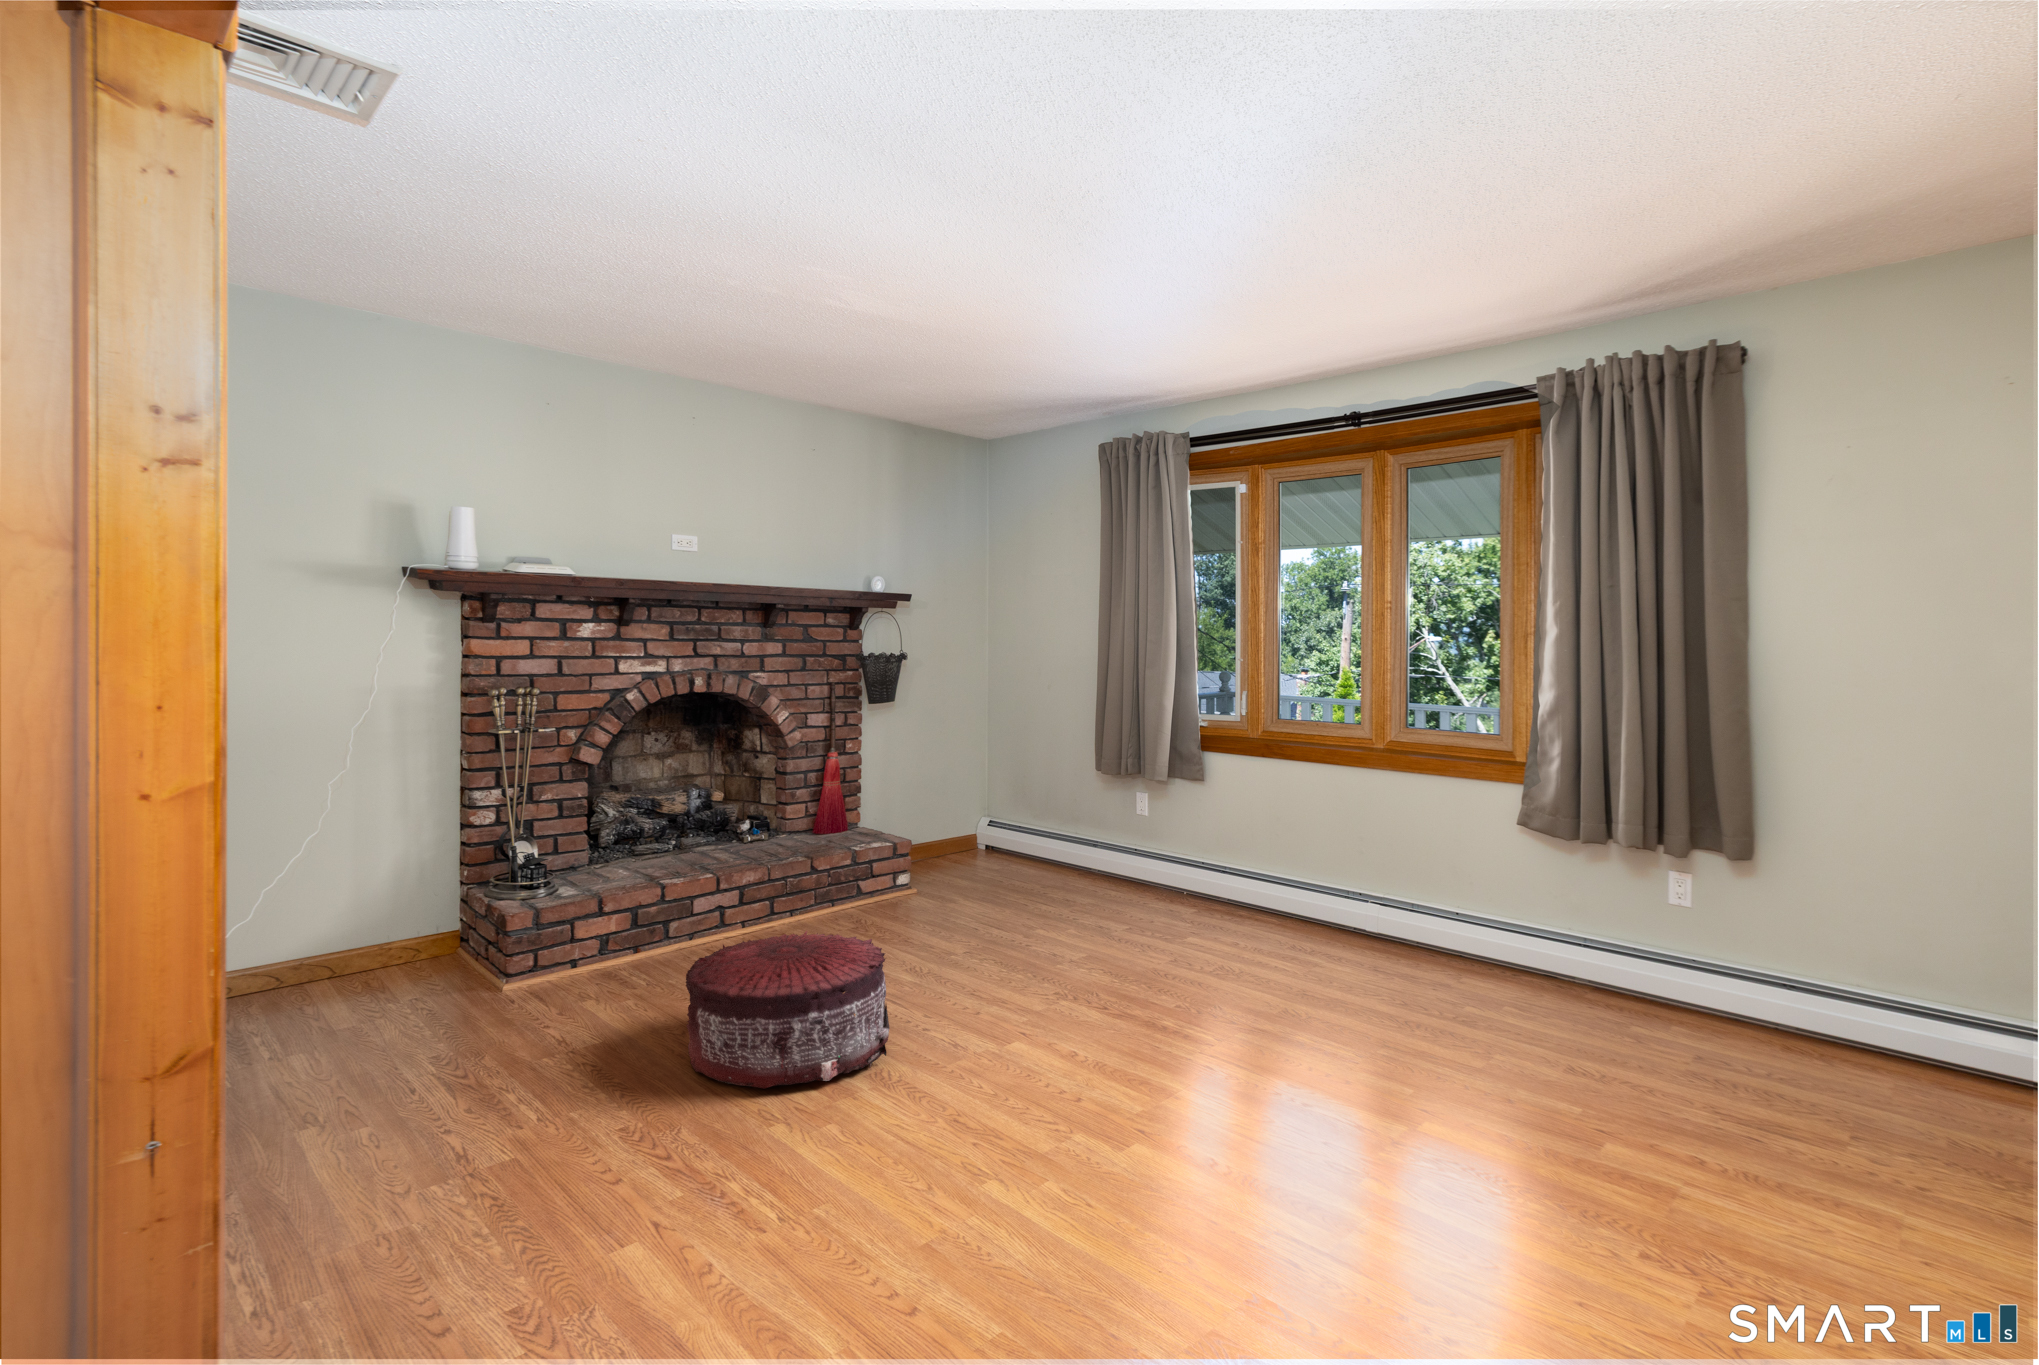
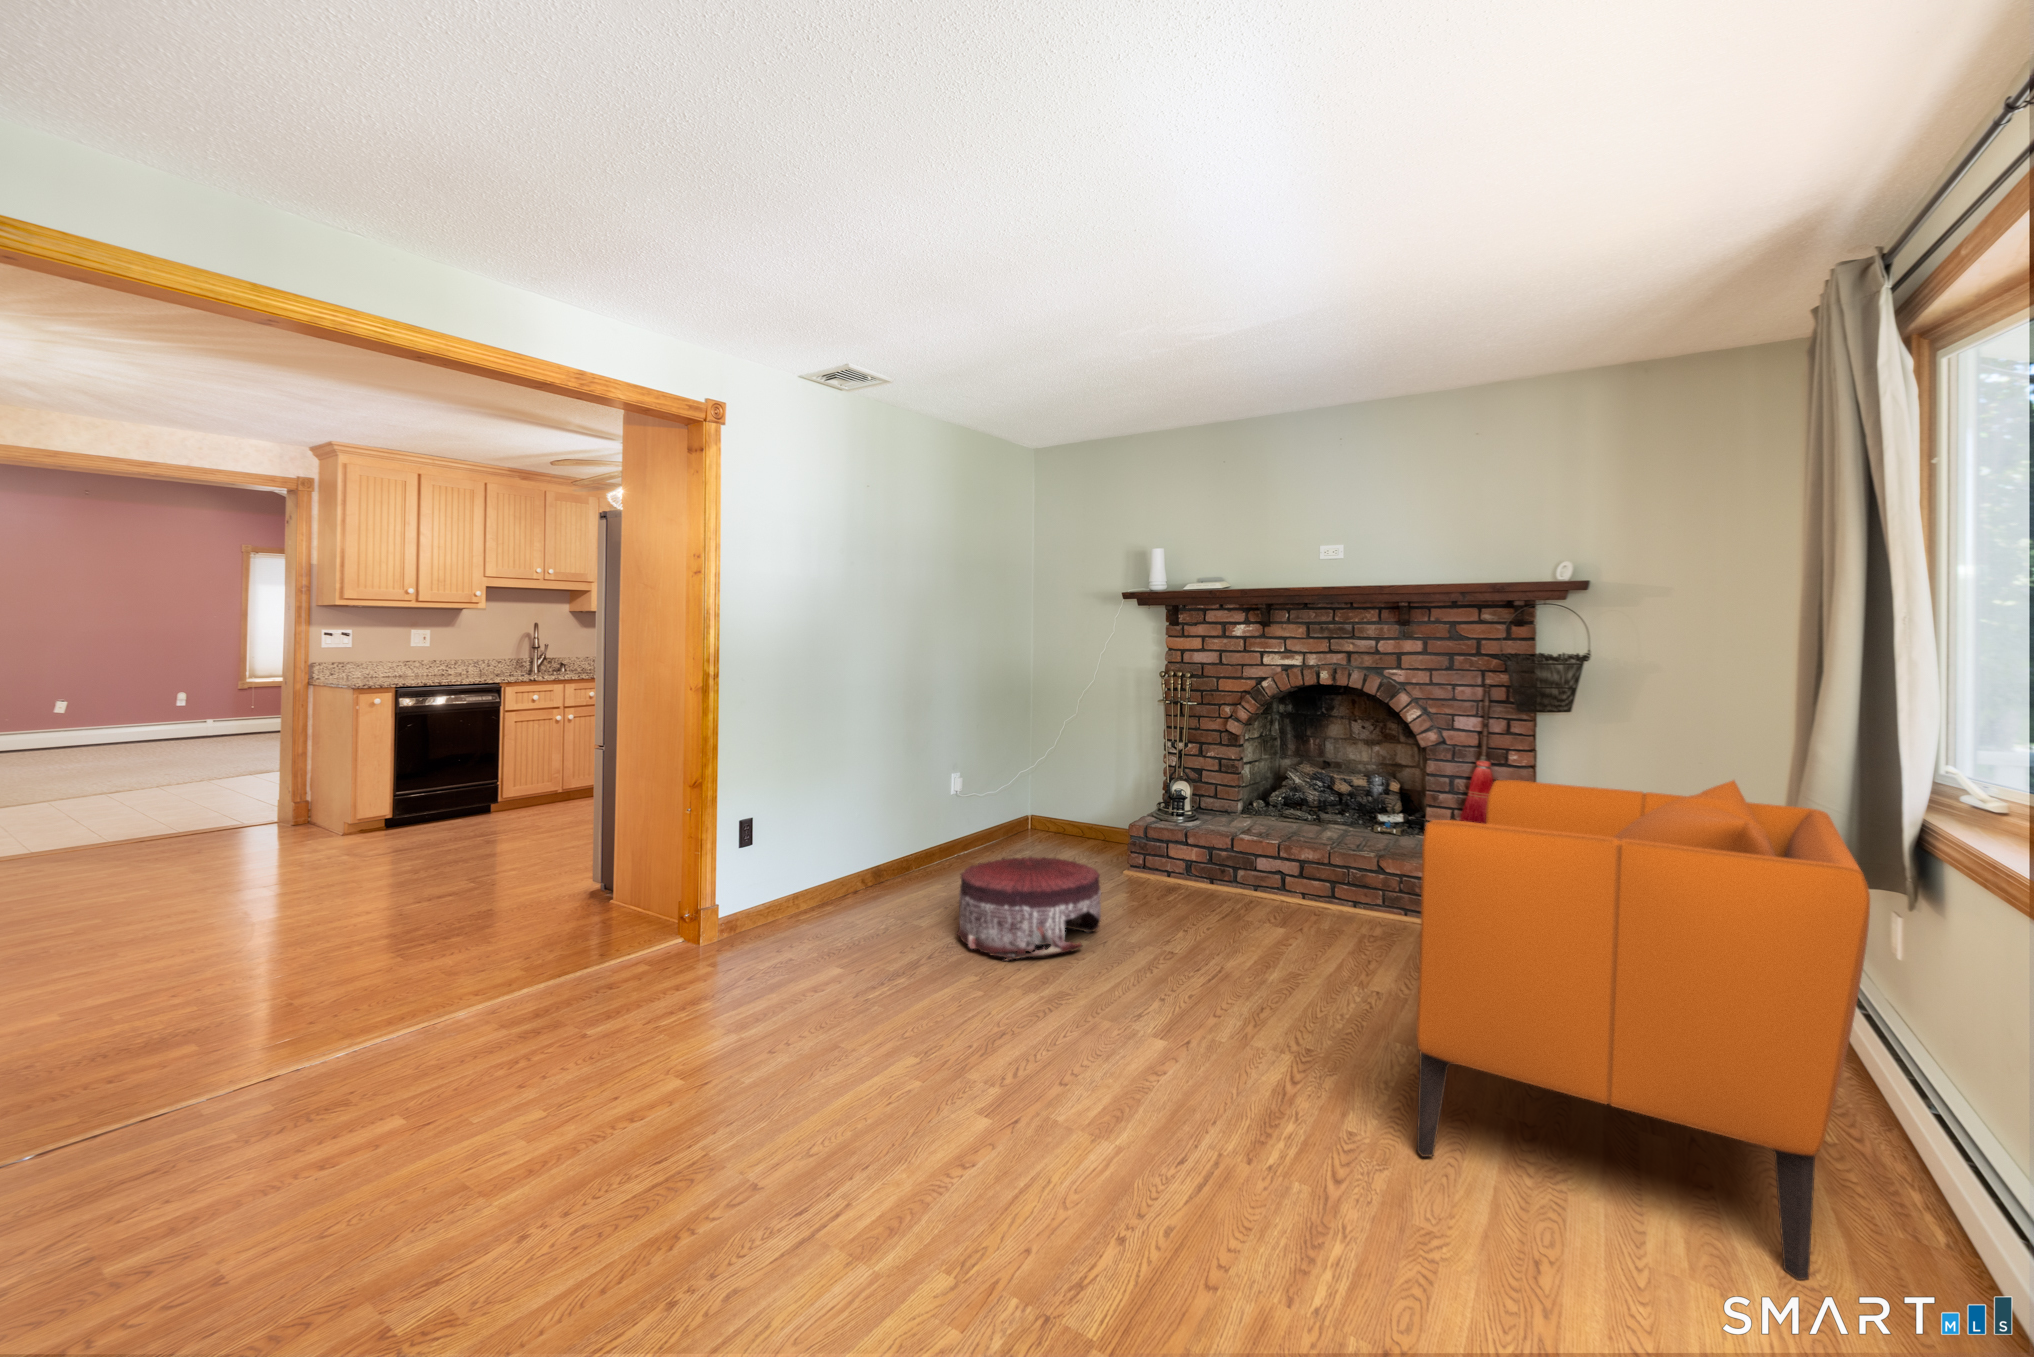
armchair: none [1103,719,1350,964] -> present [1416,780,1870,1280]

